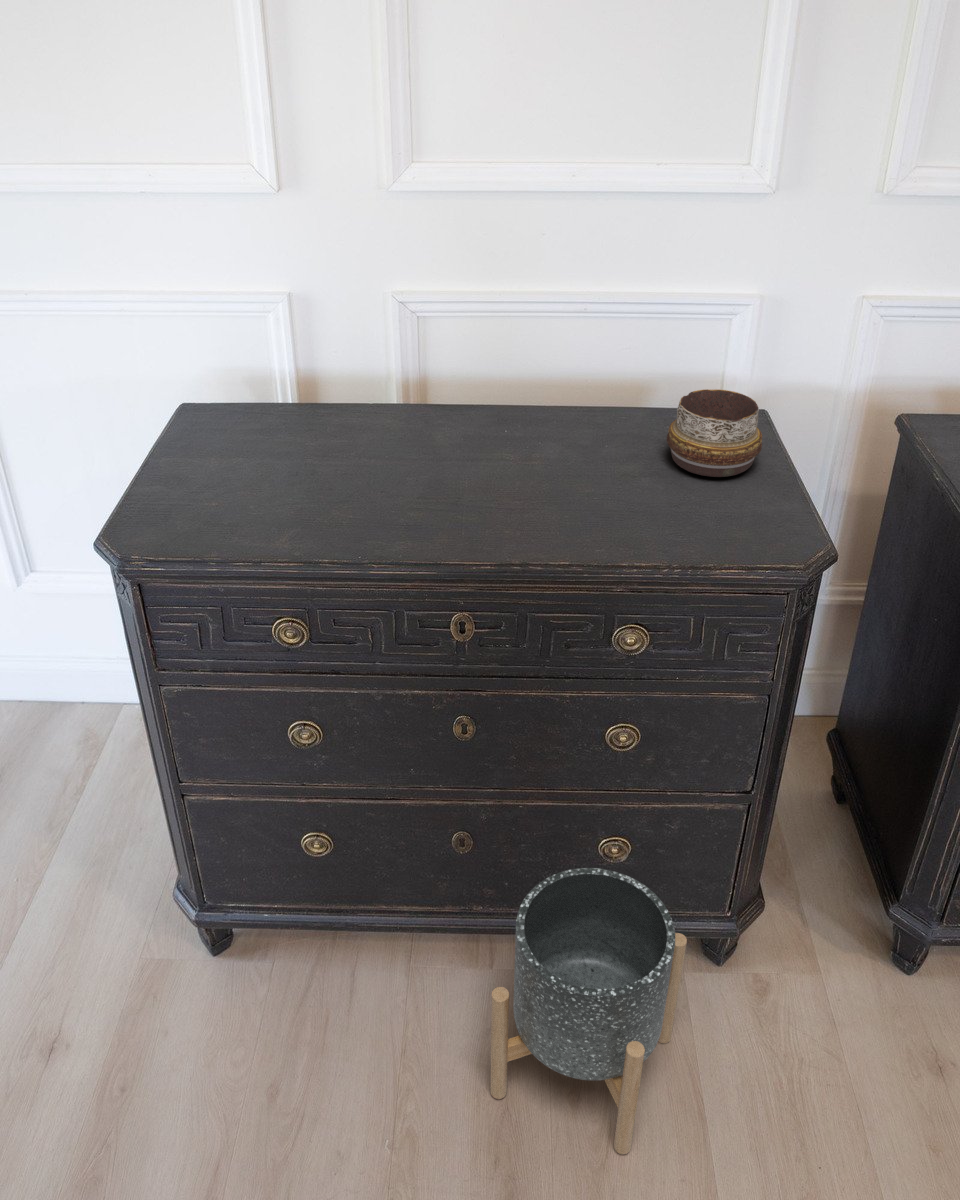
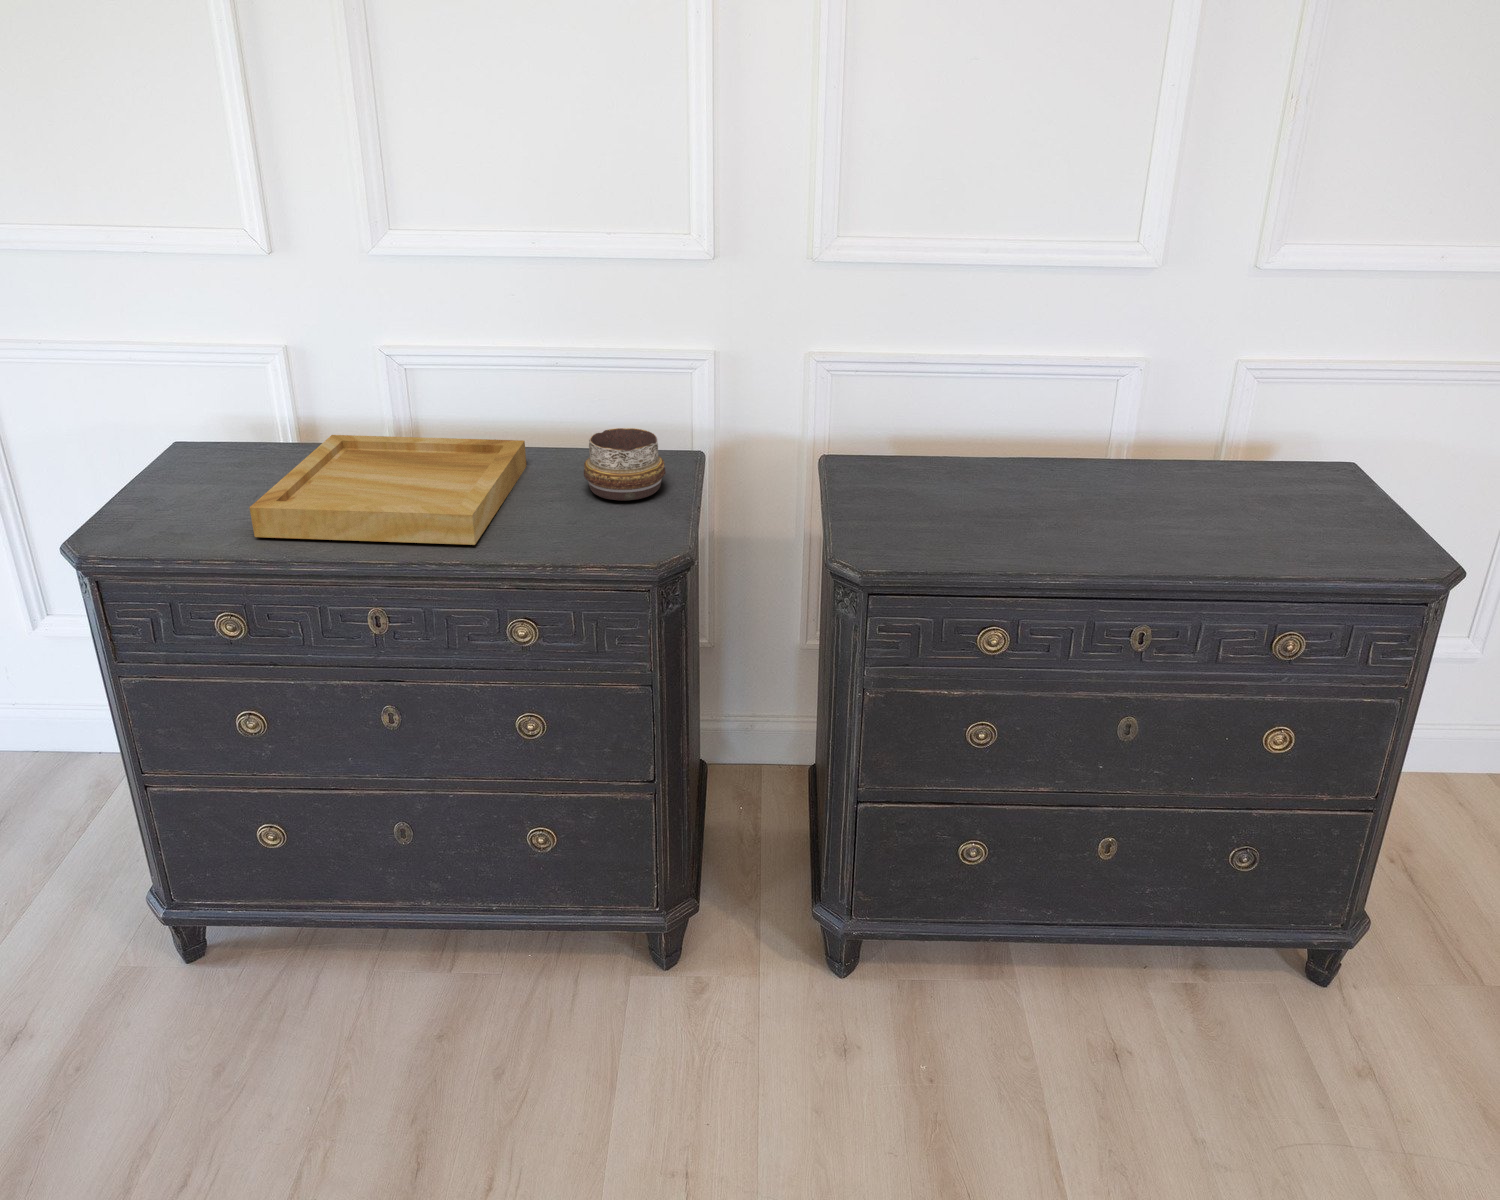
tray: none [315,393,582,541] -> present [249,435,526,545]
planter: present [490,868,687,1154] -> none [400,849,599,1113]

